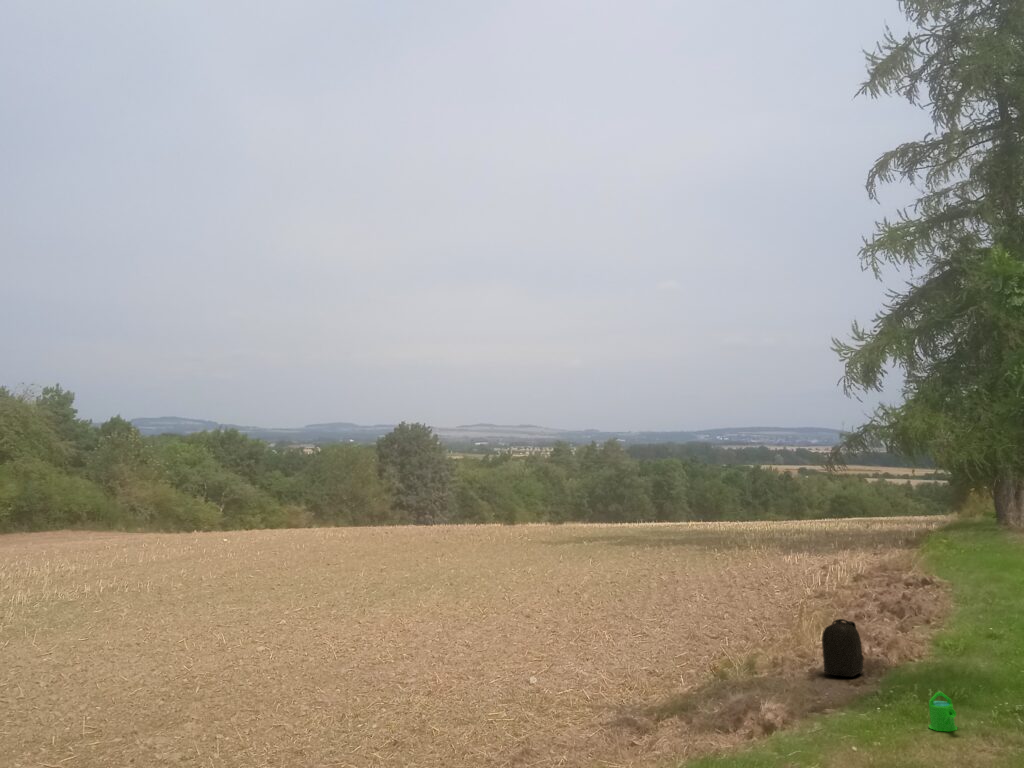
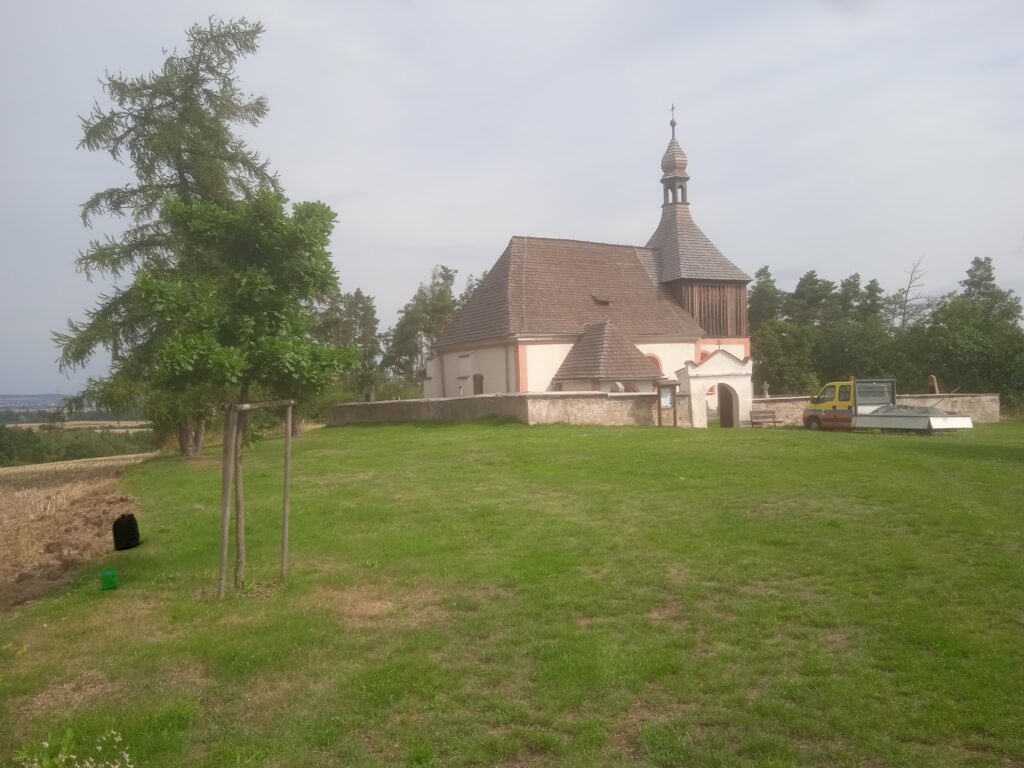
backpack: present [822,619,864,677] -> present [112,513,140,549]

